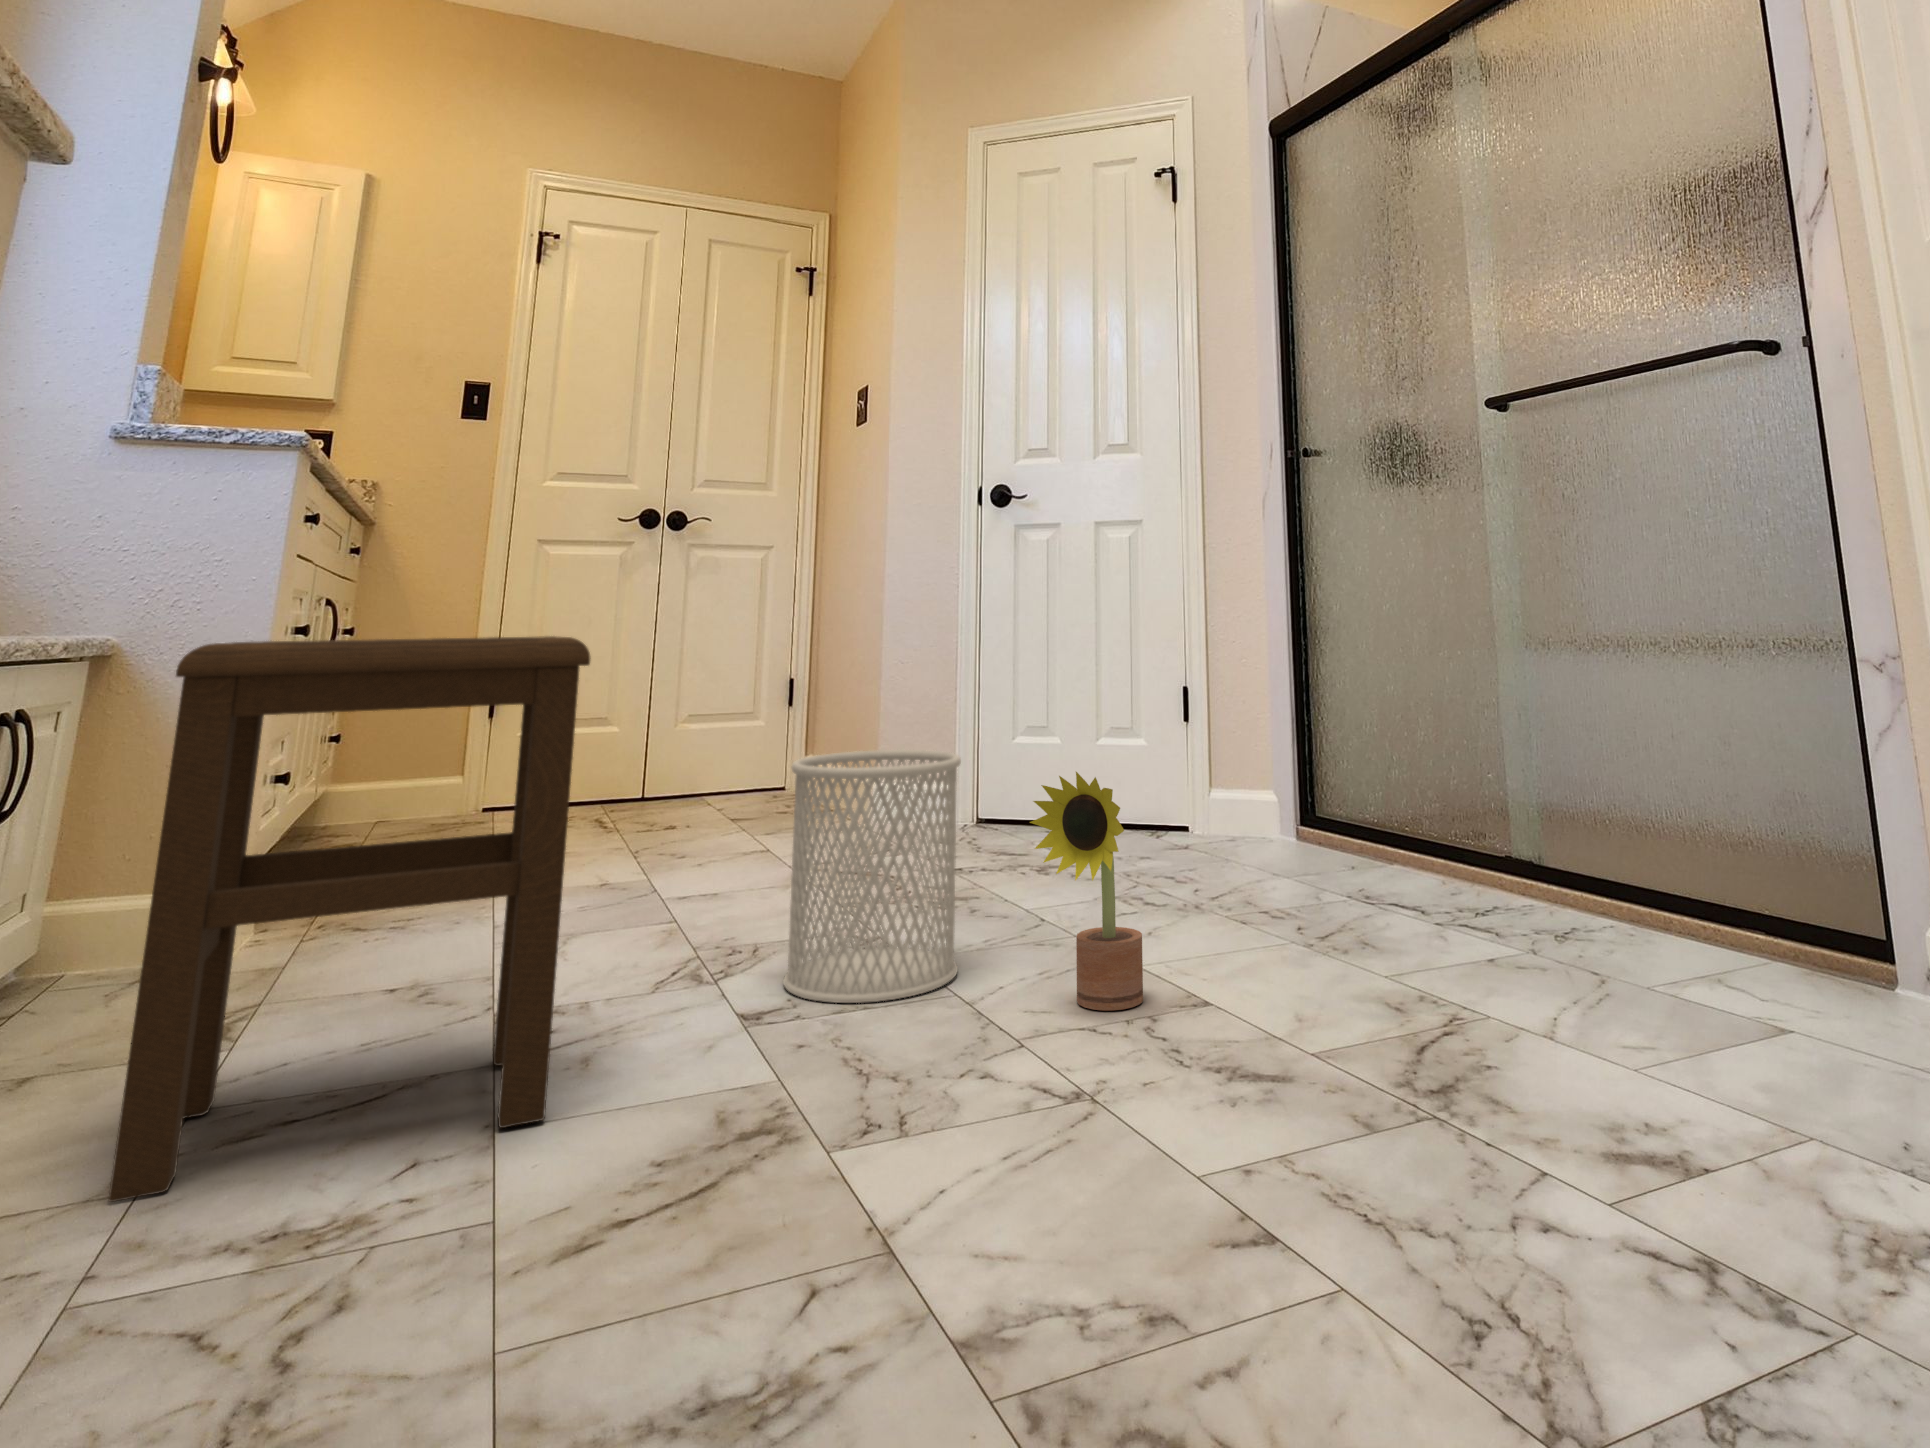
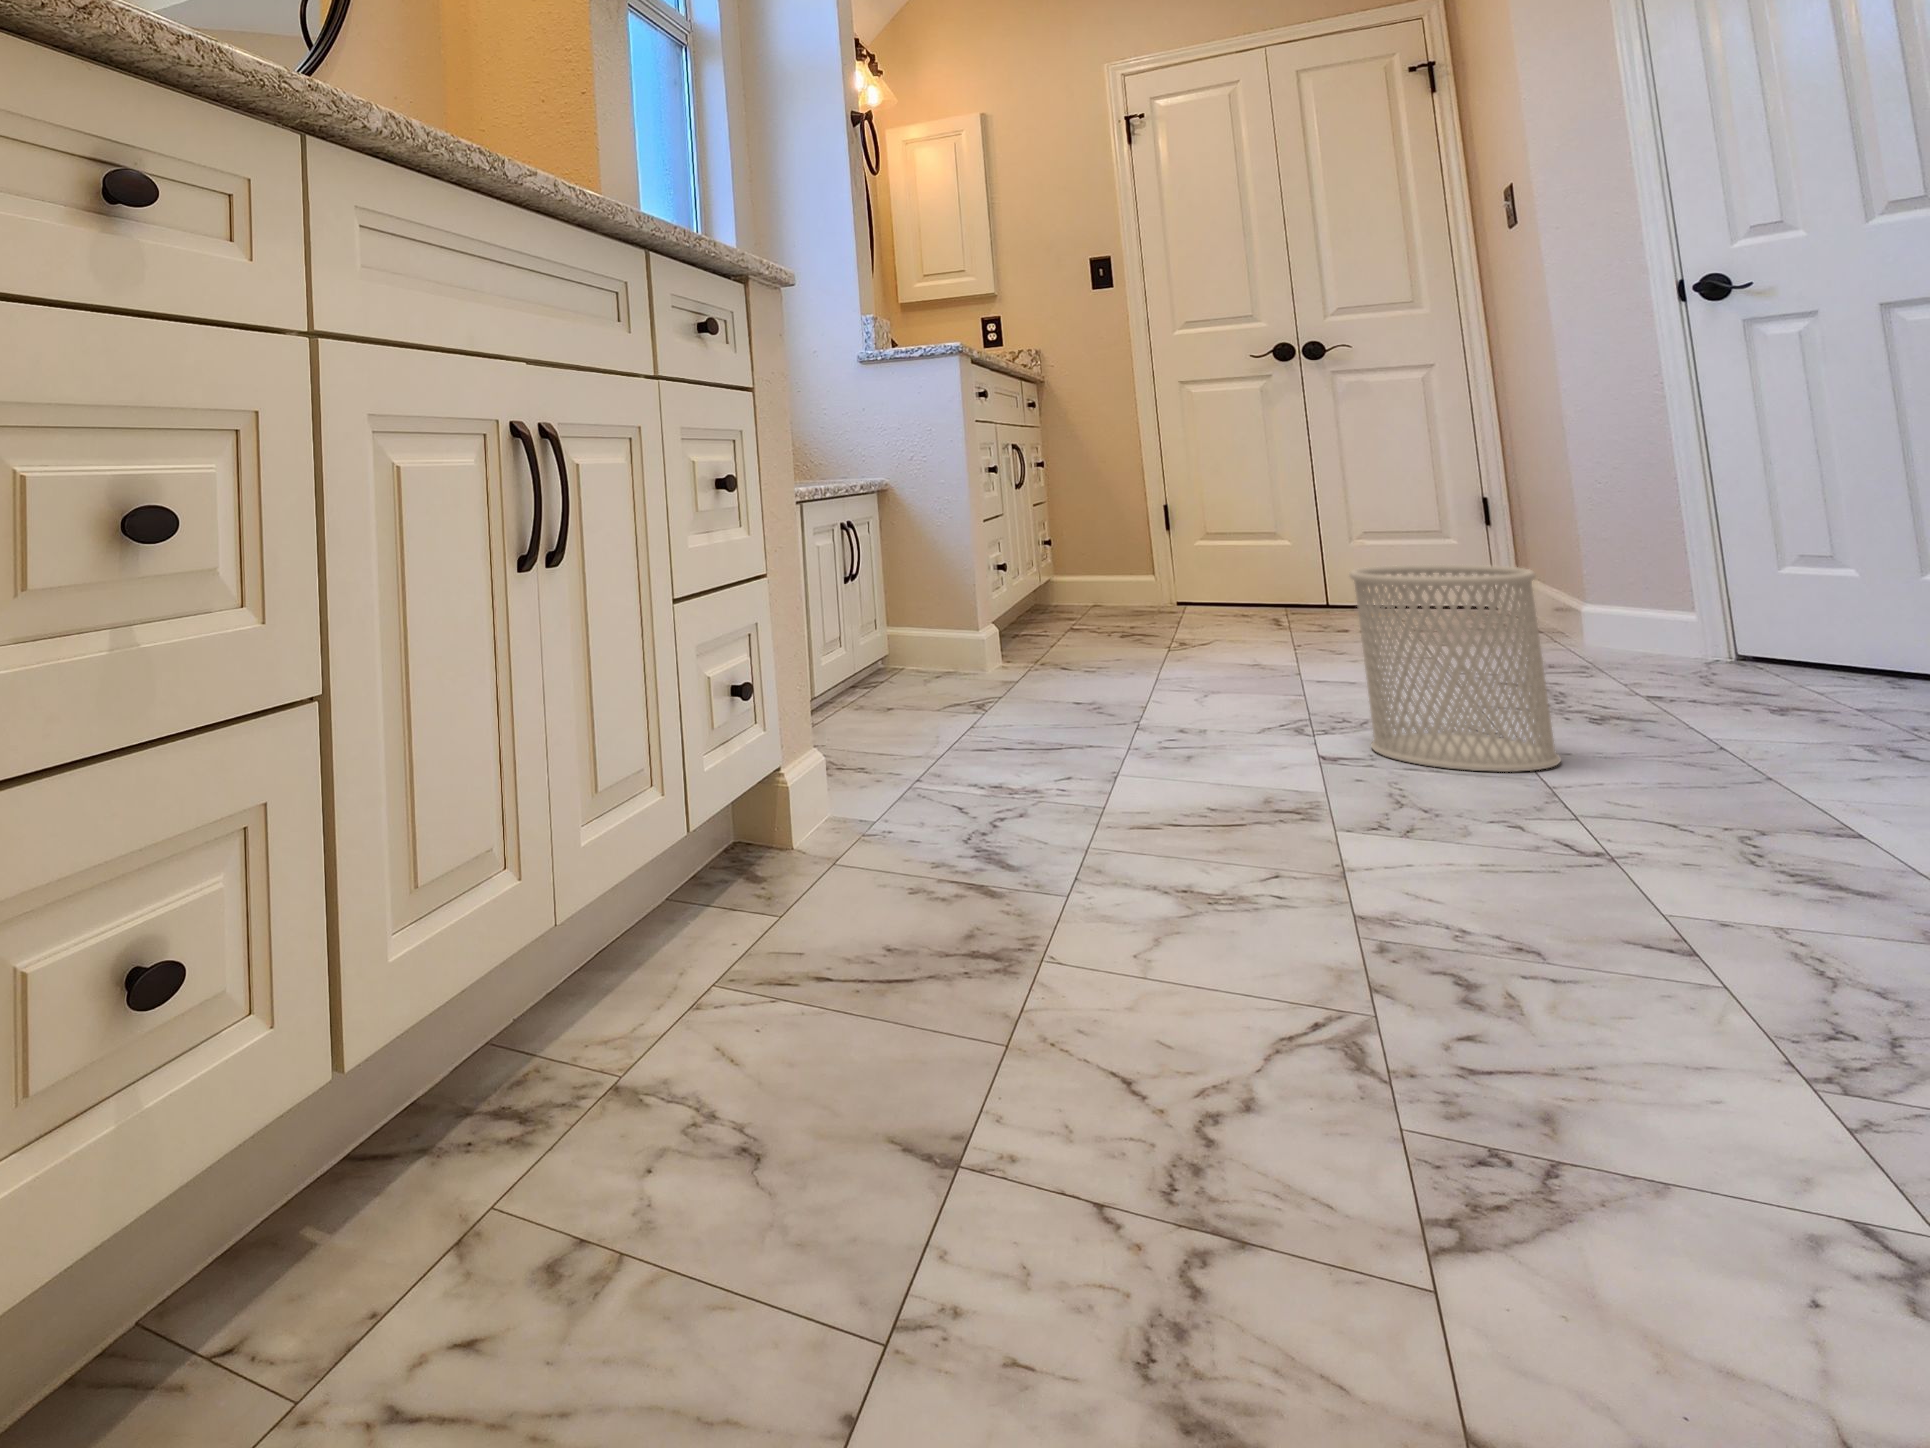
stool: present [108,636,591,1202] -> none [895,475,1154,778]
decorative plant: present [1030,772,1143,1010] -> none [1590,588,1773,819]

